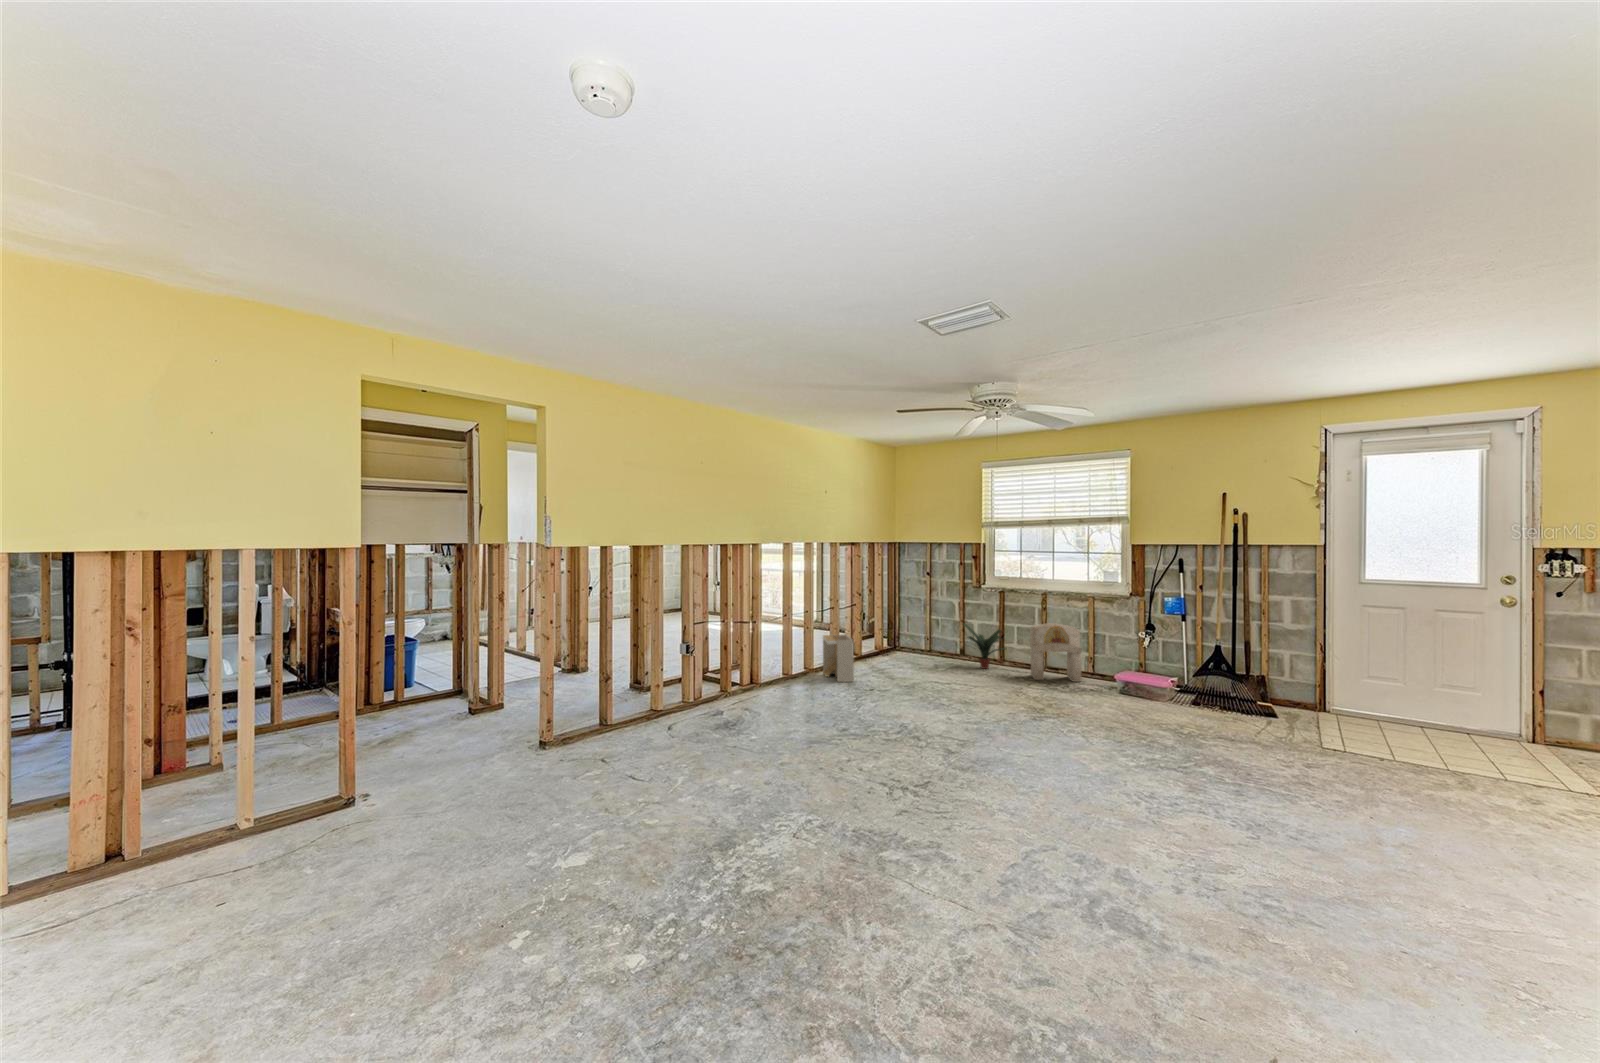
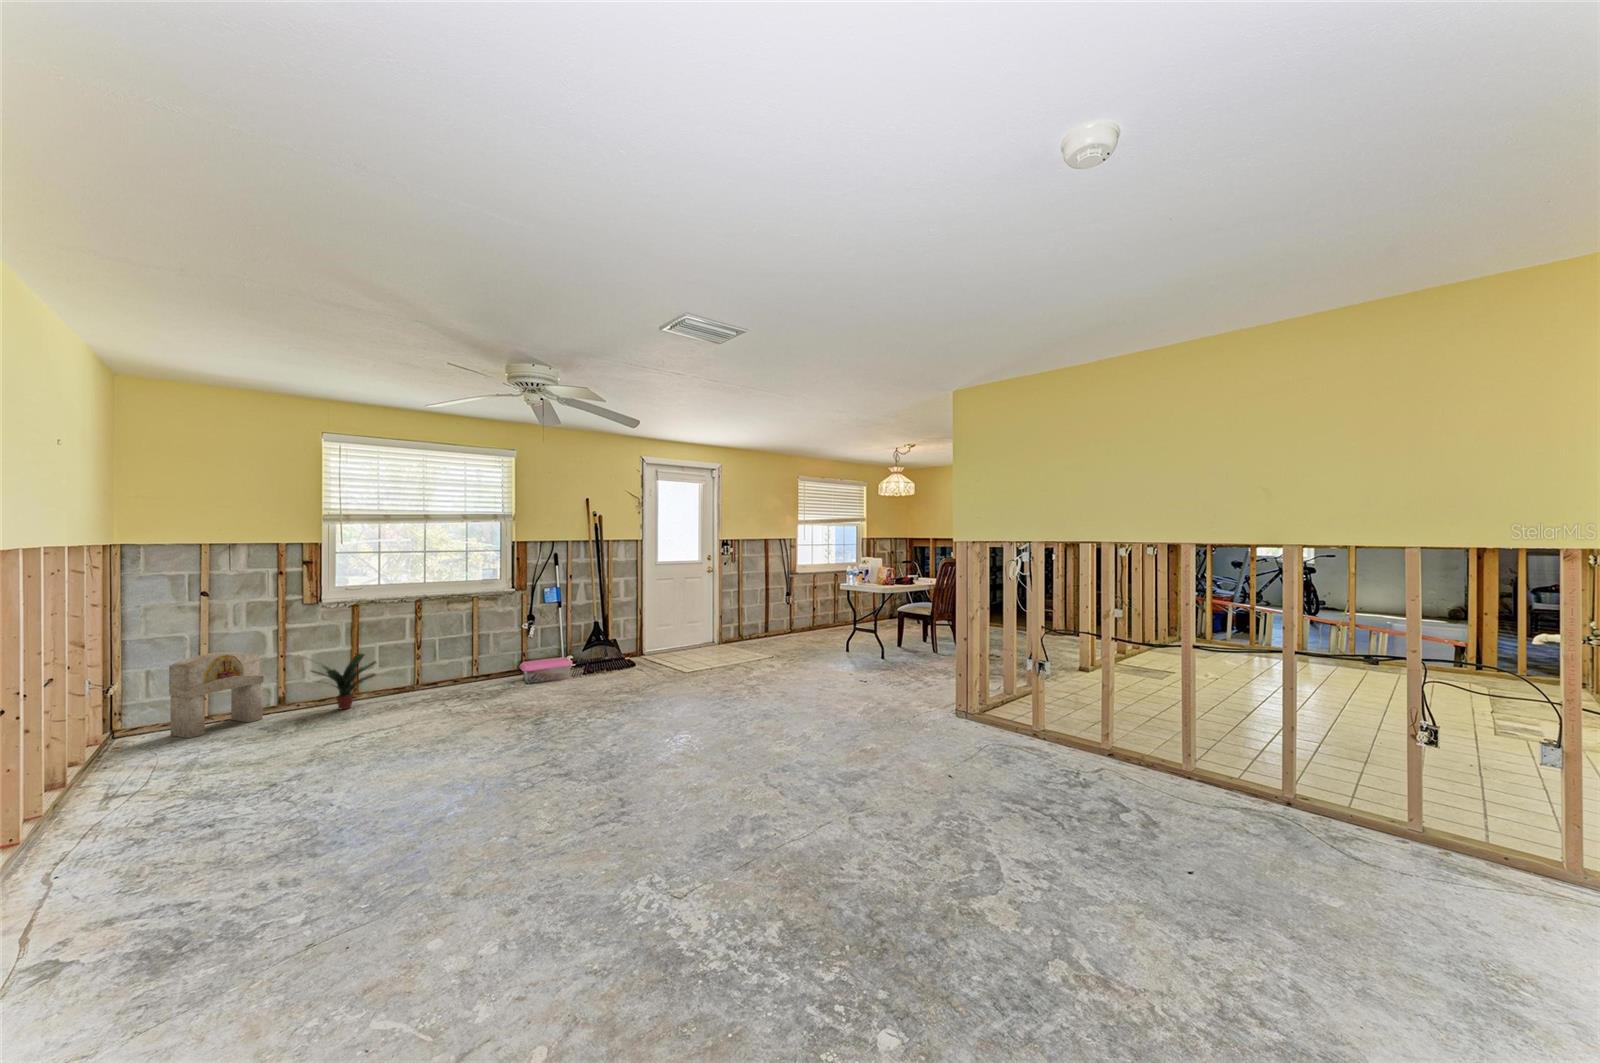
stool: present [1030,623,1082,682] -> present [169,652,263,738]
storage bin: present [823,634,854,682] -> none [69,703,193,817]

